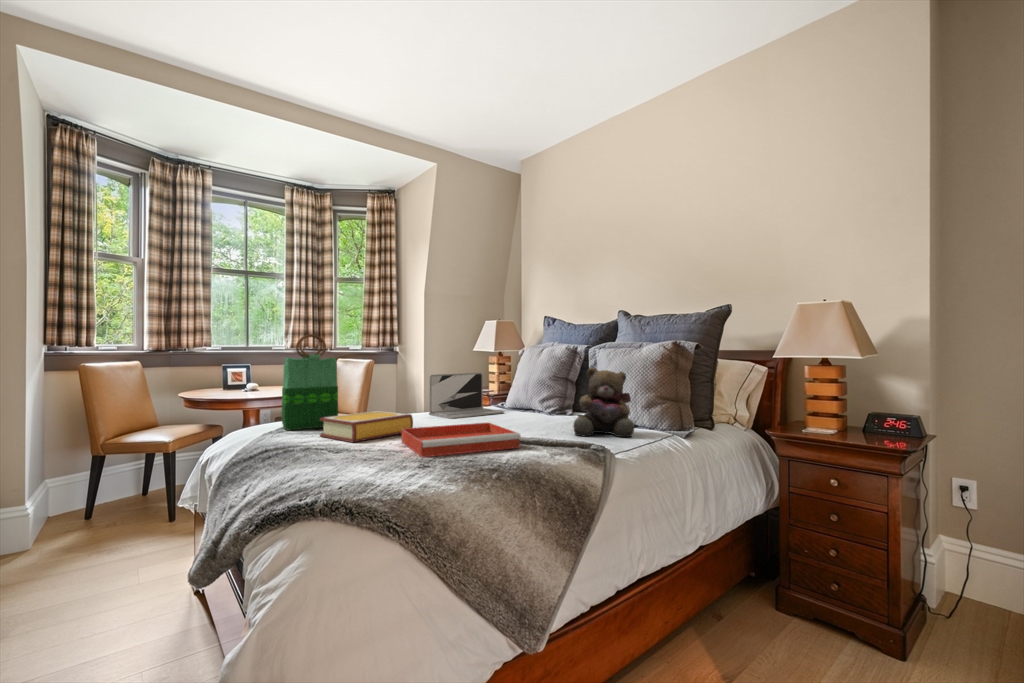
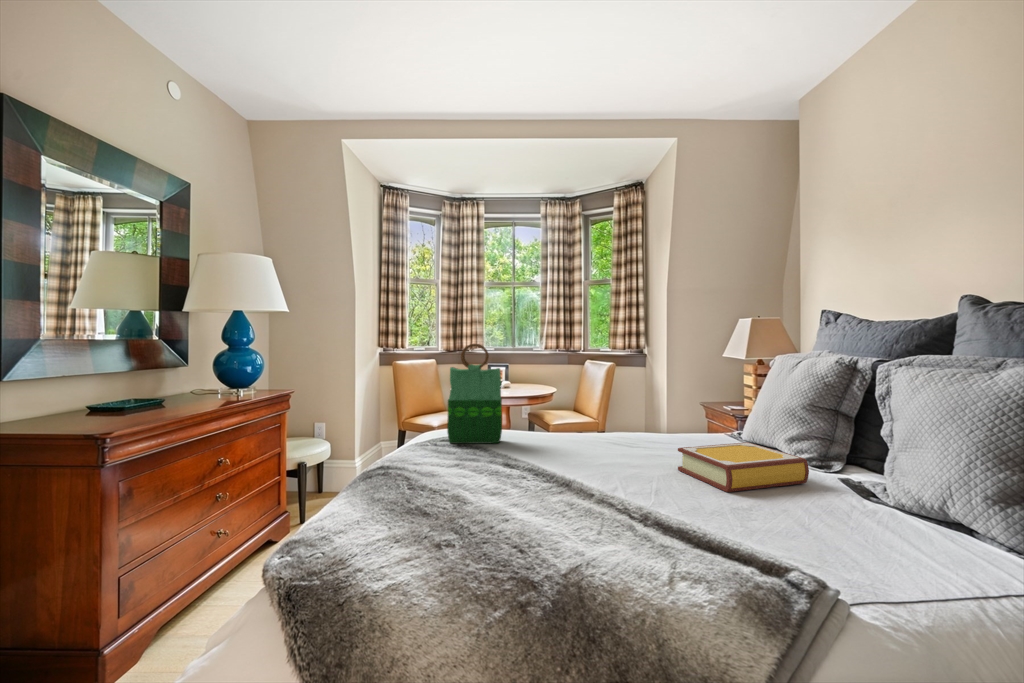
teddy bear: present [574,367,634,437] -> none [803,409,967,576]
laptop: present [429,373,504,419] -> none [621,389,726,450]
book: present [320,411,413,442] -> present [678,442,809,492]
tray: present [401,423,521,457] -> none [490,471,659,550]

